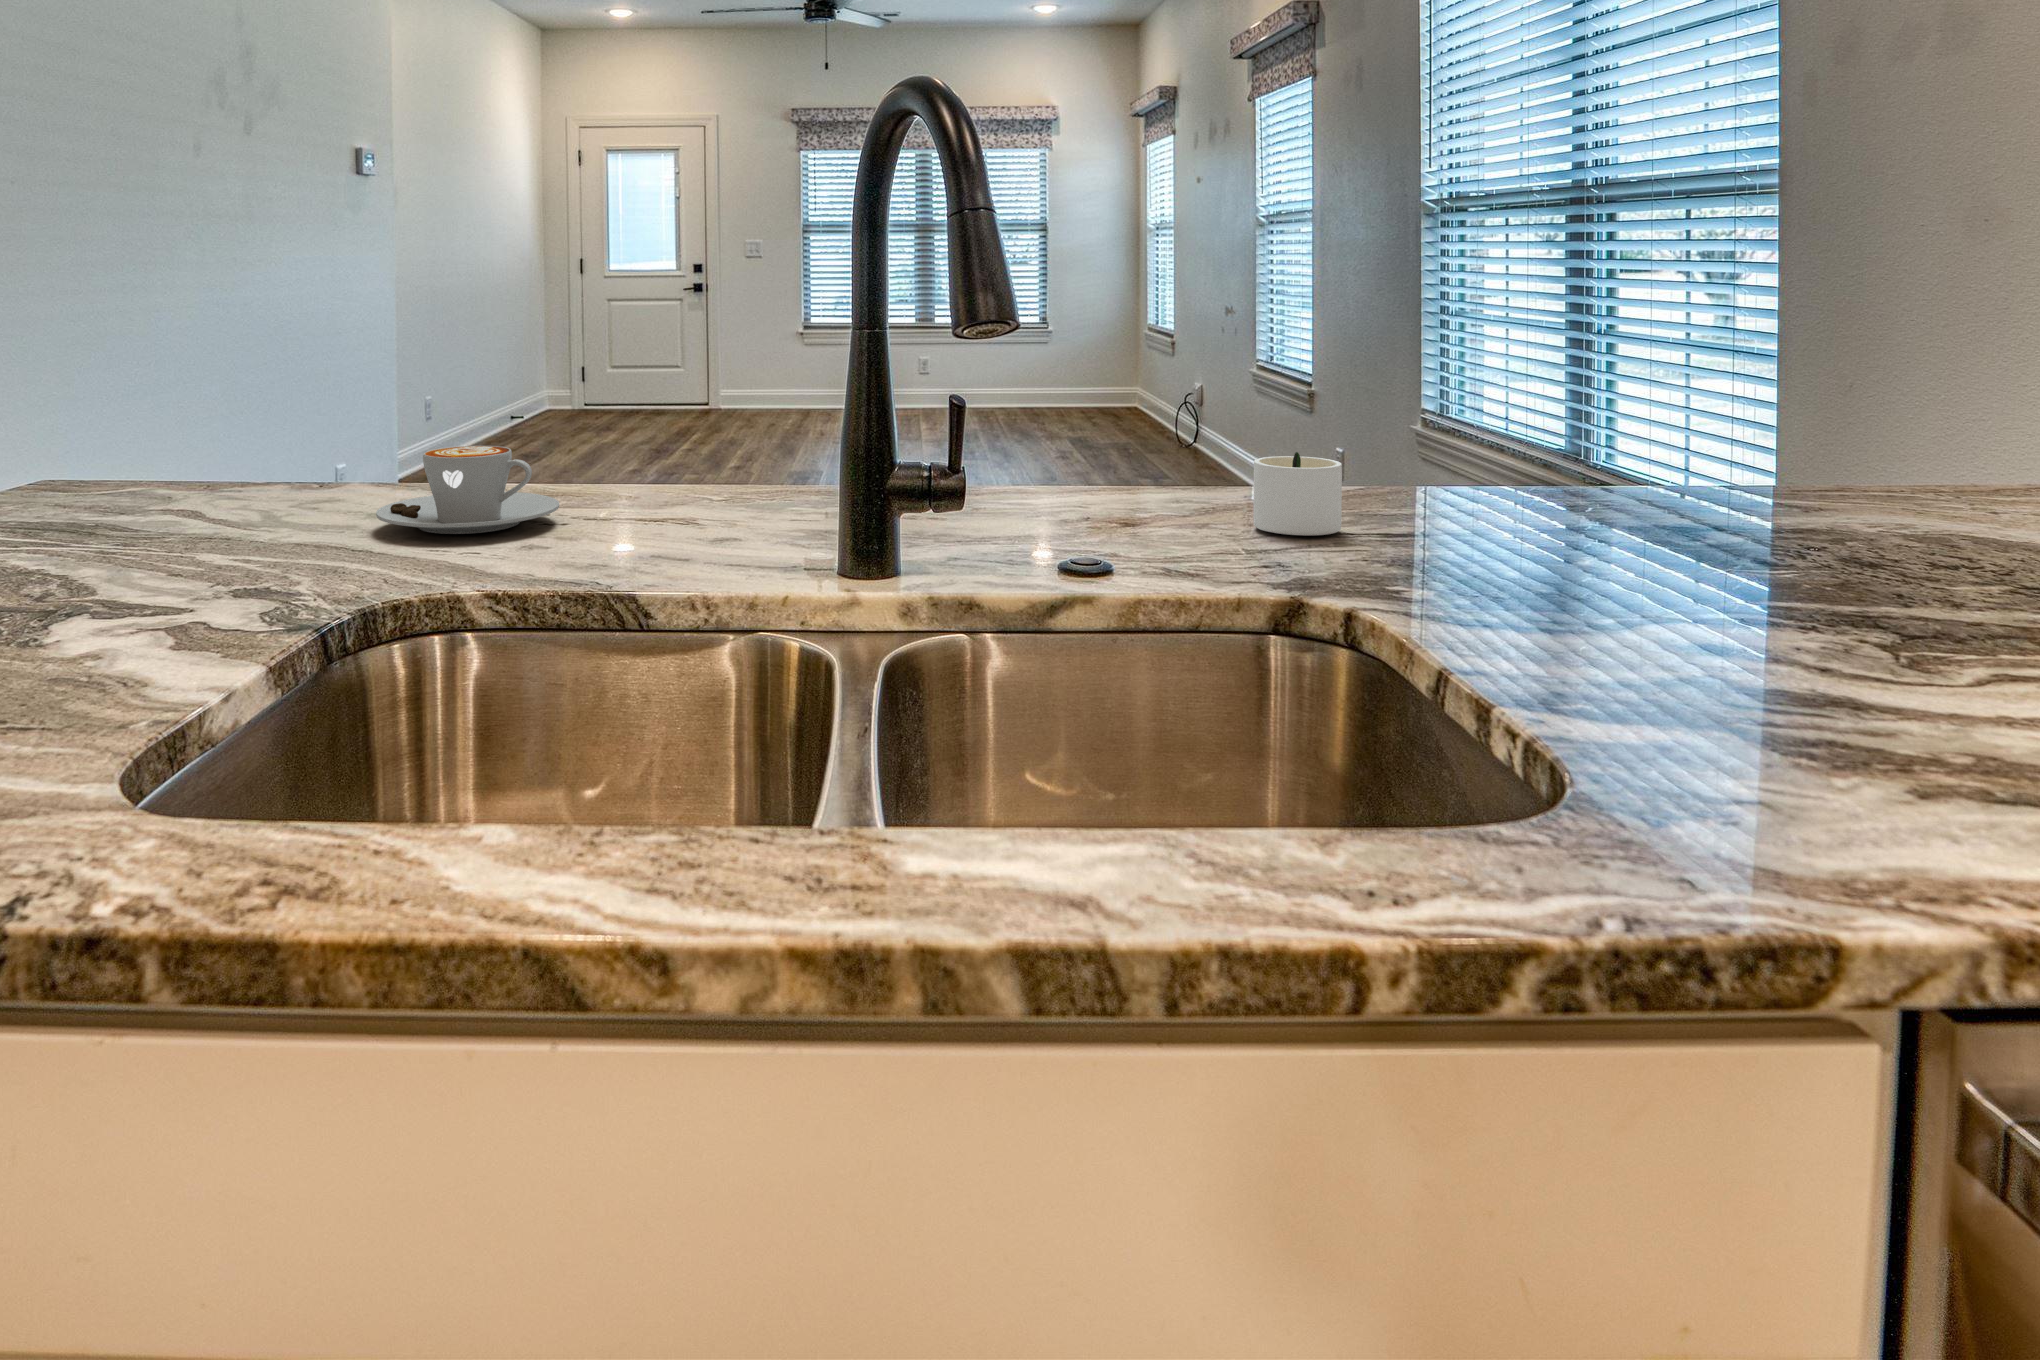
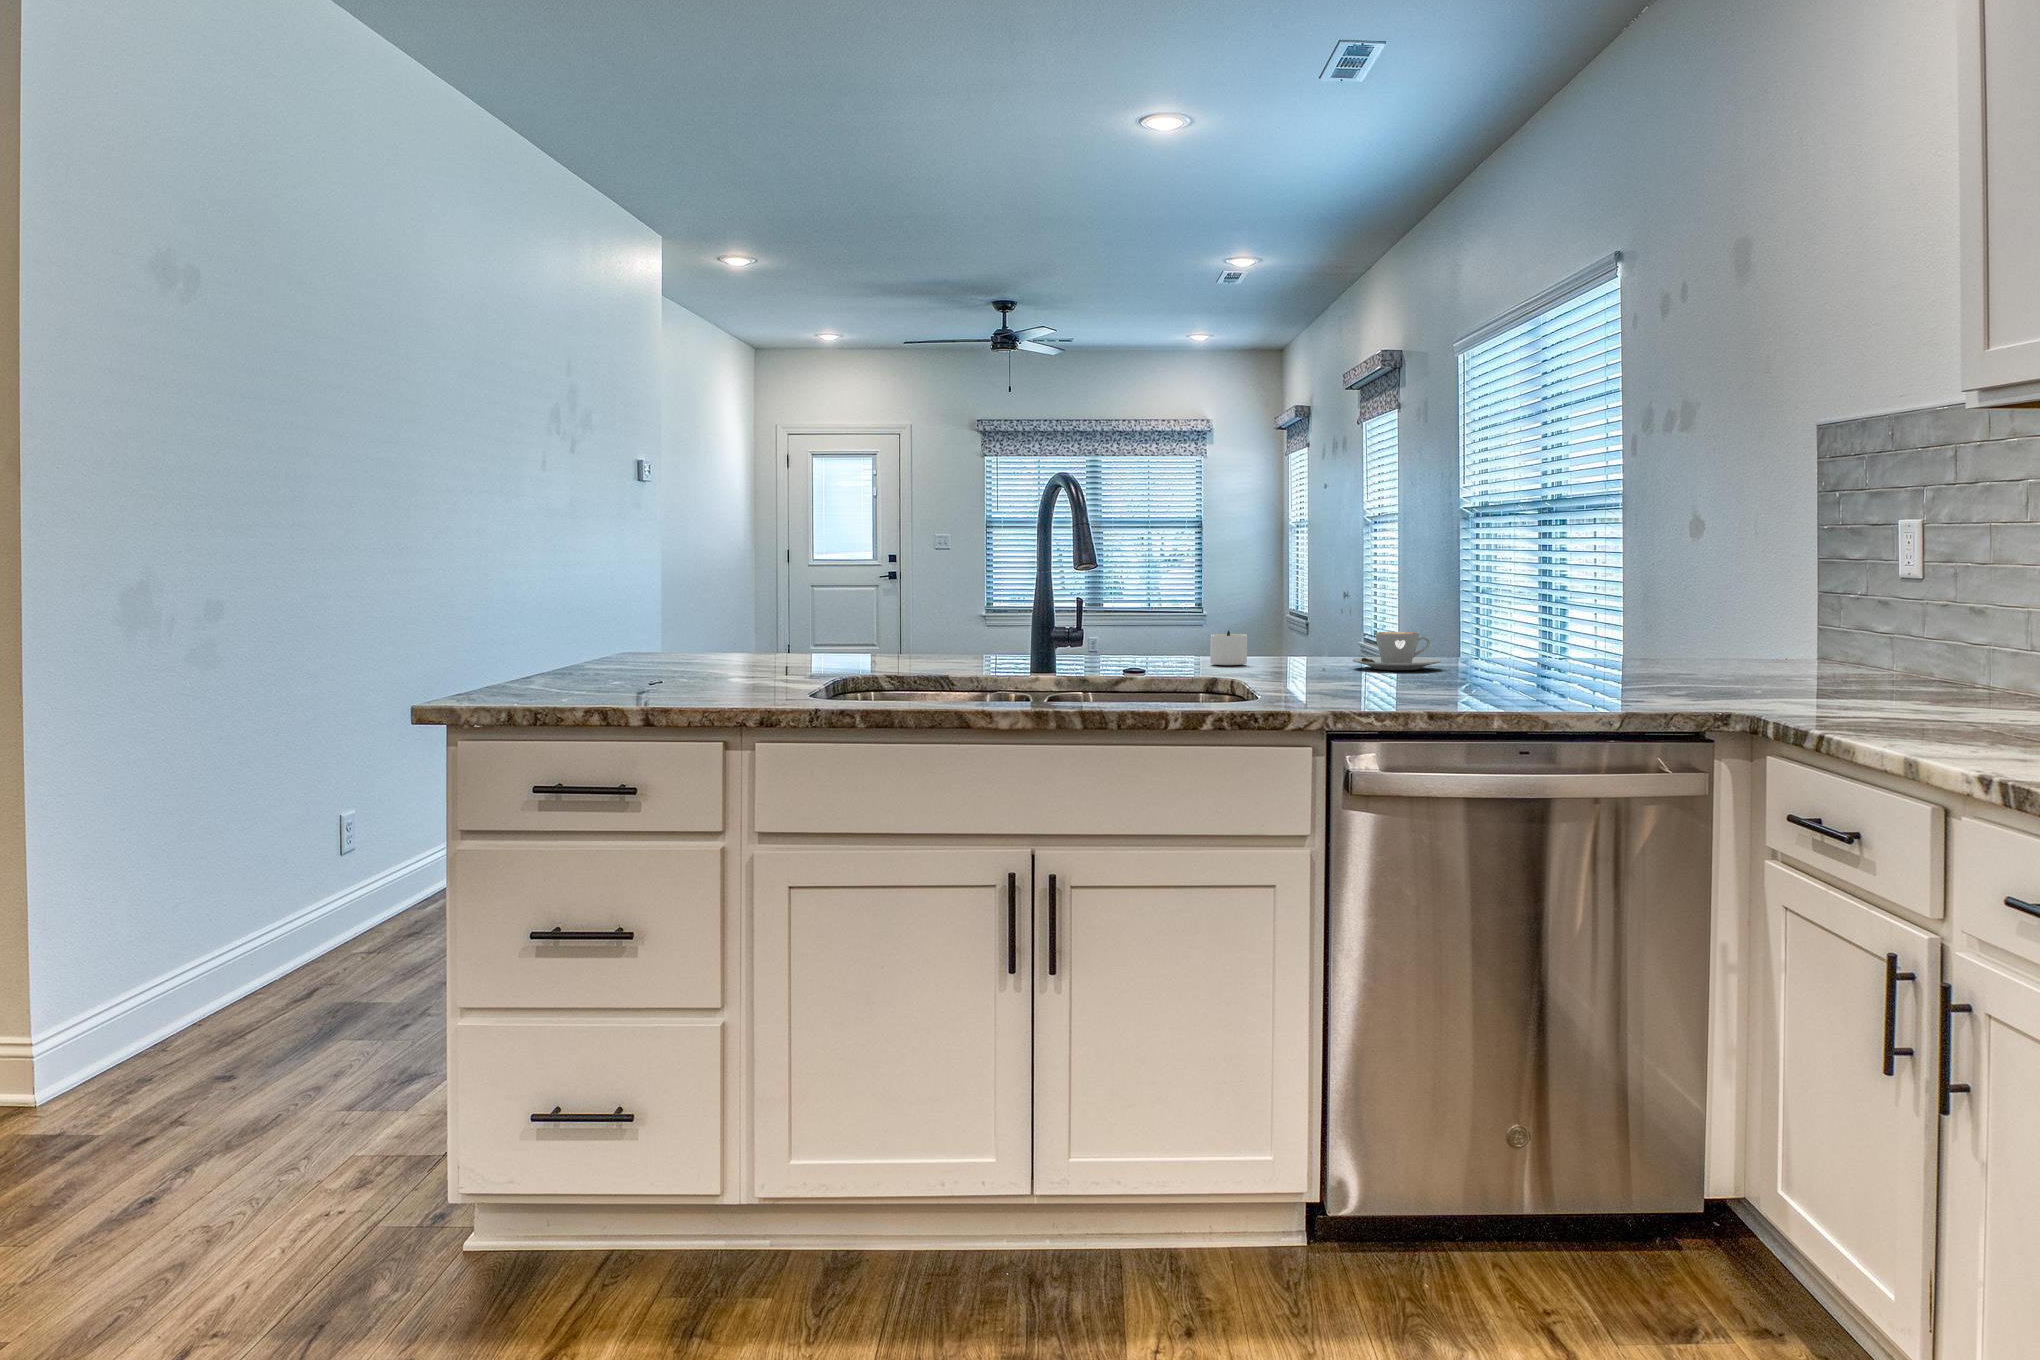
coffee cup: present [376,446,559,534] -> present [1353,632,1441,670]

